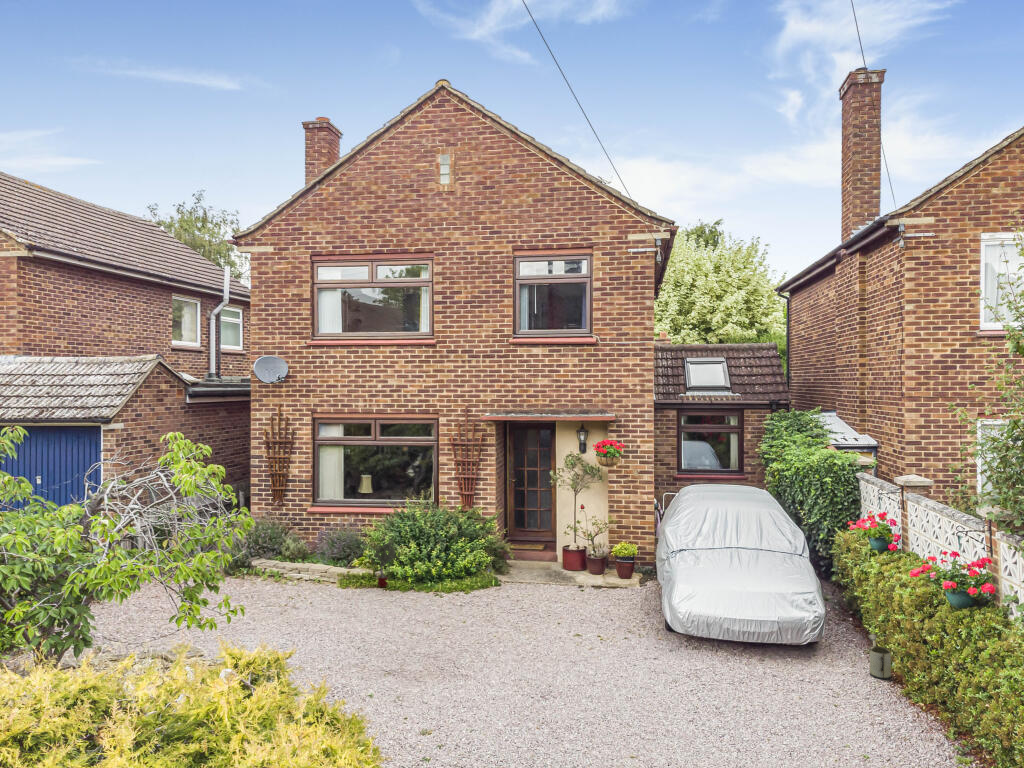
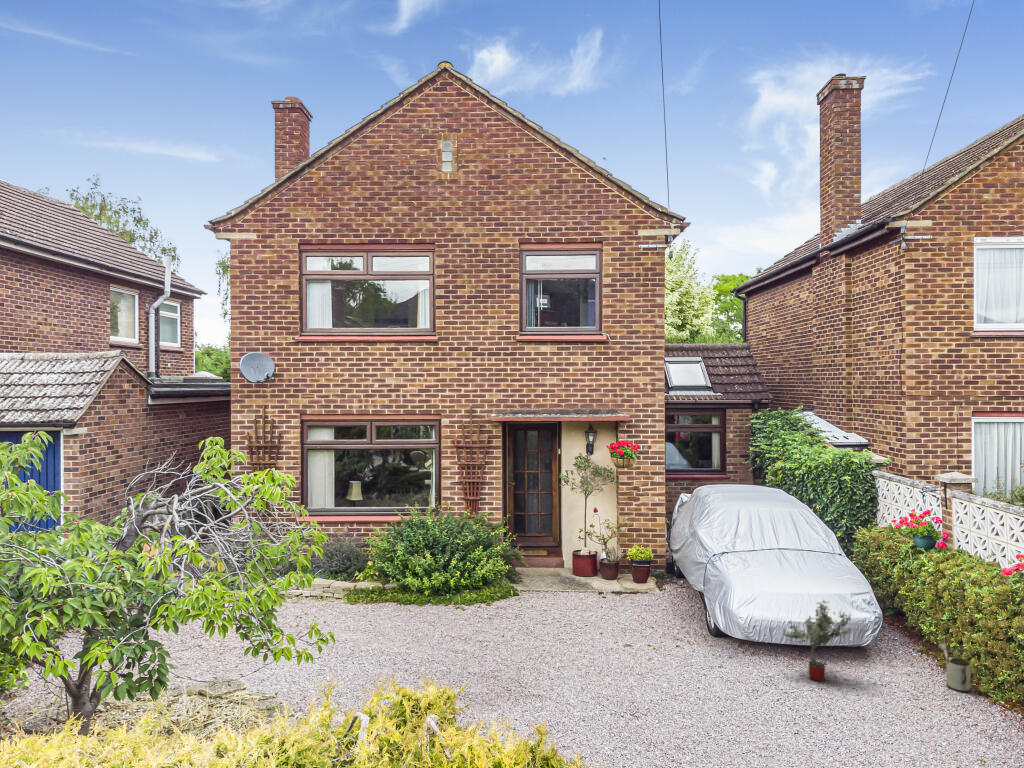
potted tree: present [374,535,401,587] -> present [783,600,851,681]

